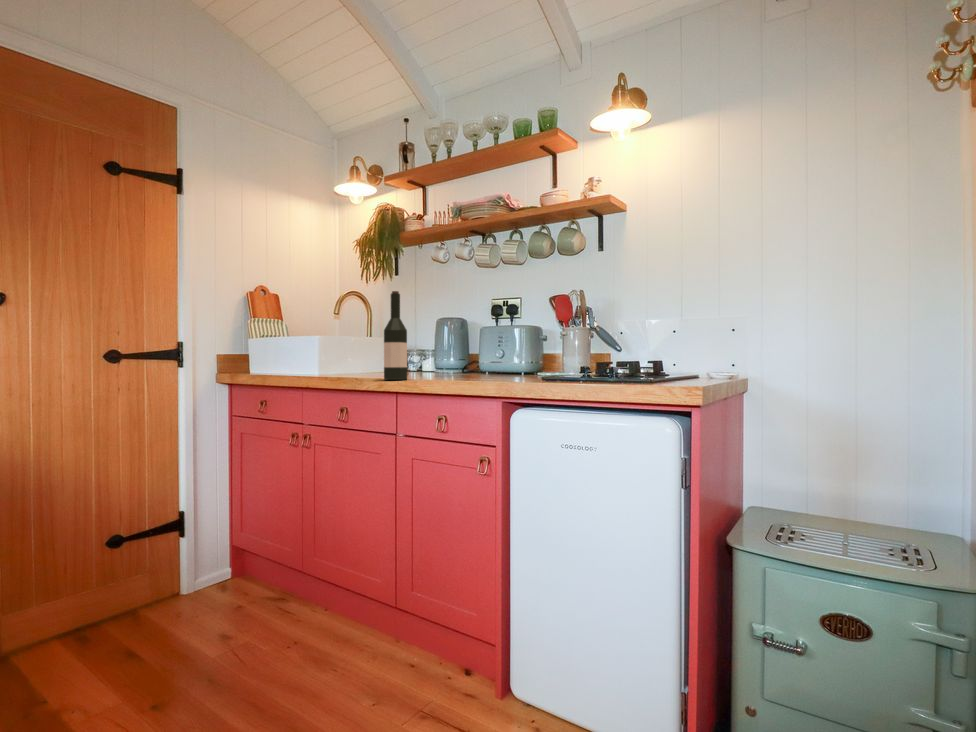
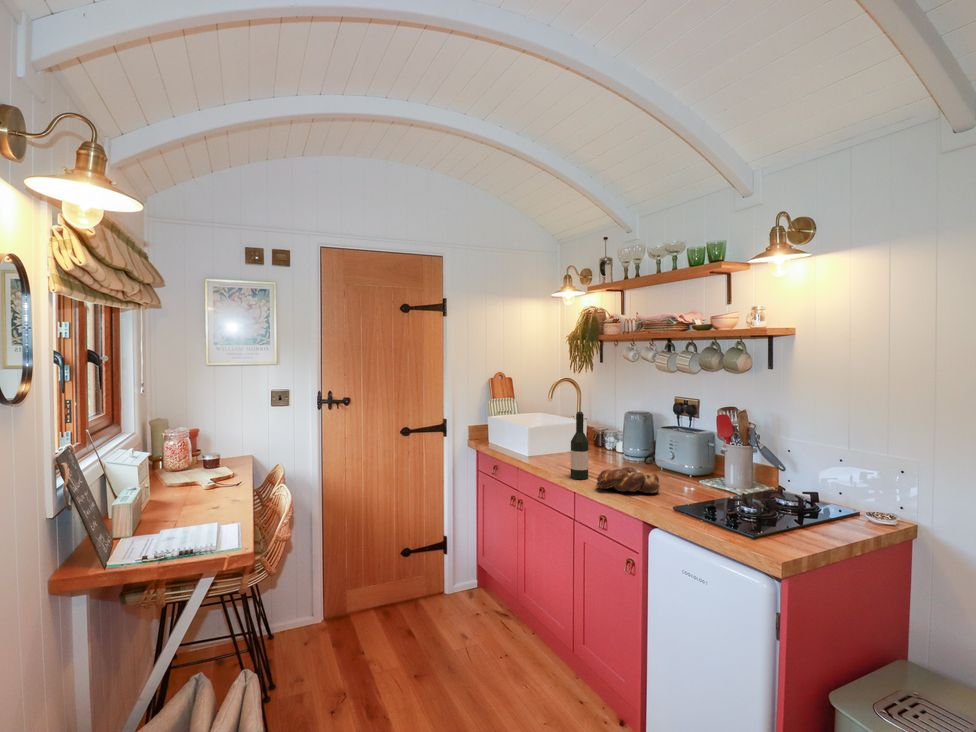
bread loaf: none [425,352,506,381] -> present [596,467,660,493]

